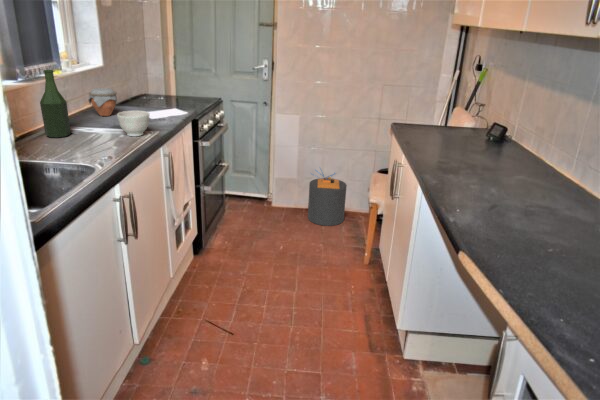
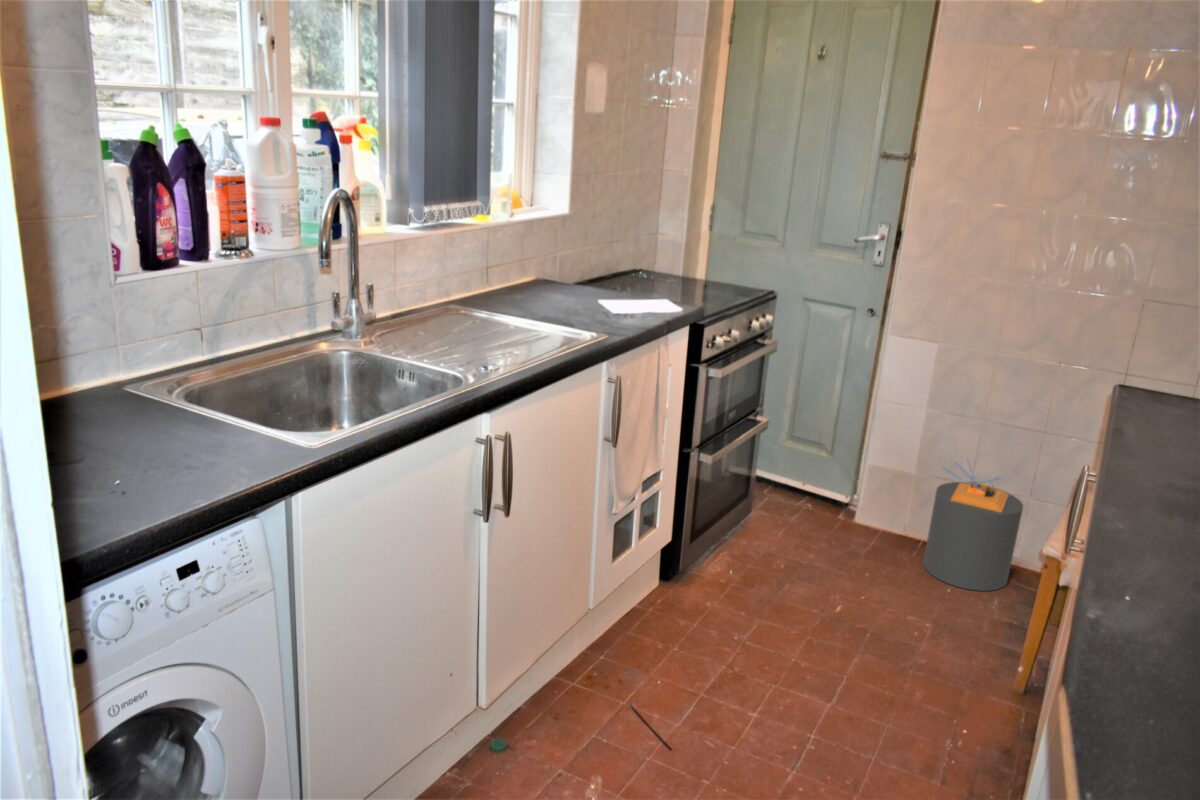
bottle: present [40,70,71,138] -> none [431,212,470,324]
jar: present [89,88,117,116] -> none [519,250,567,299]
bowl: present [117,111,149,136] -> none [541,292,595,338]

